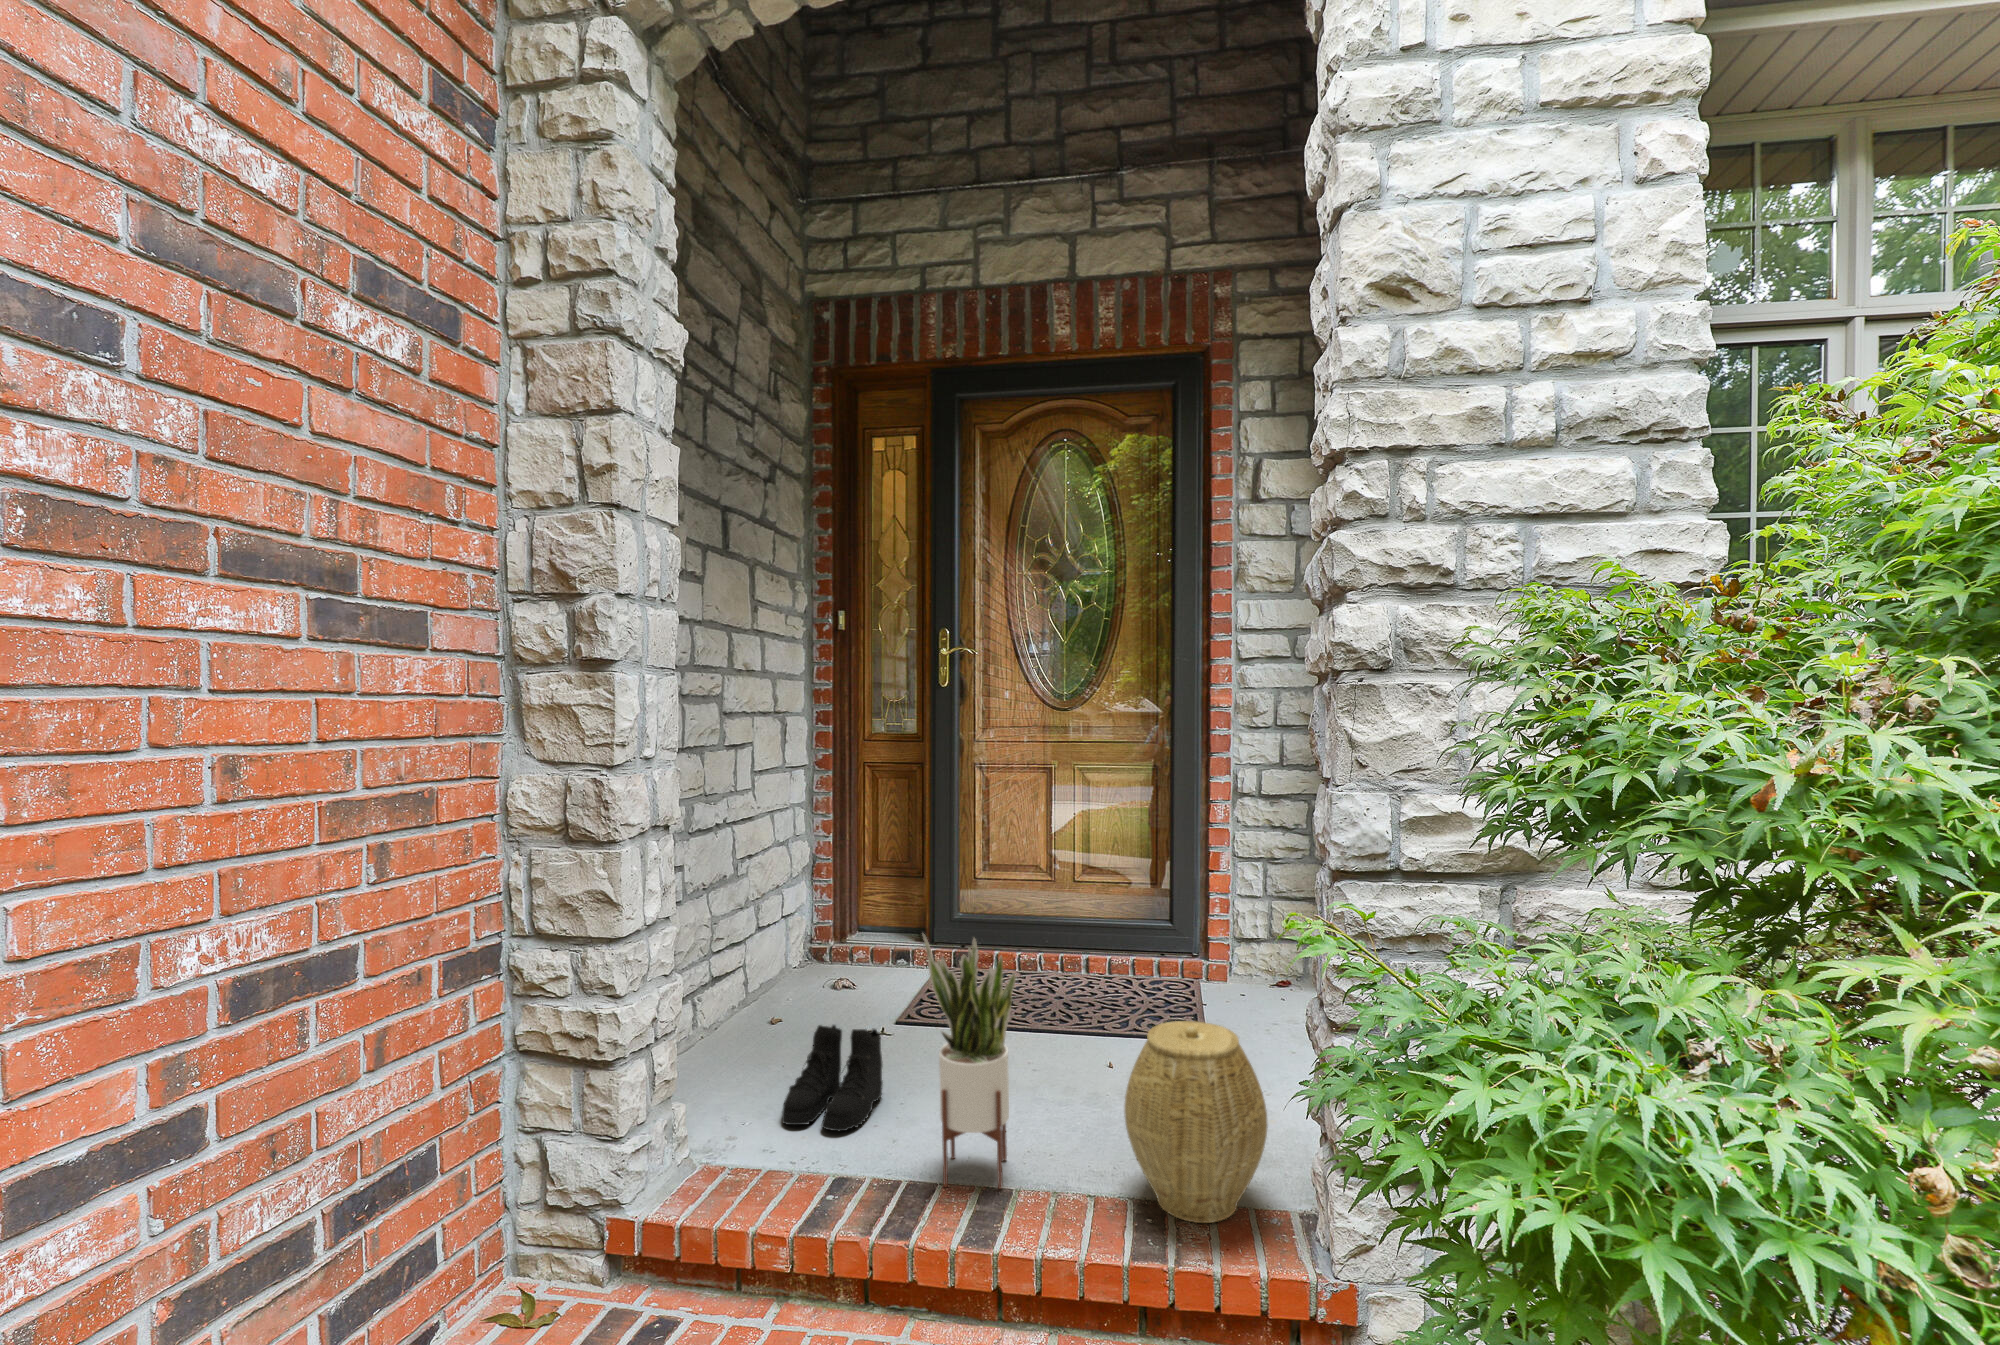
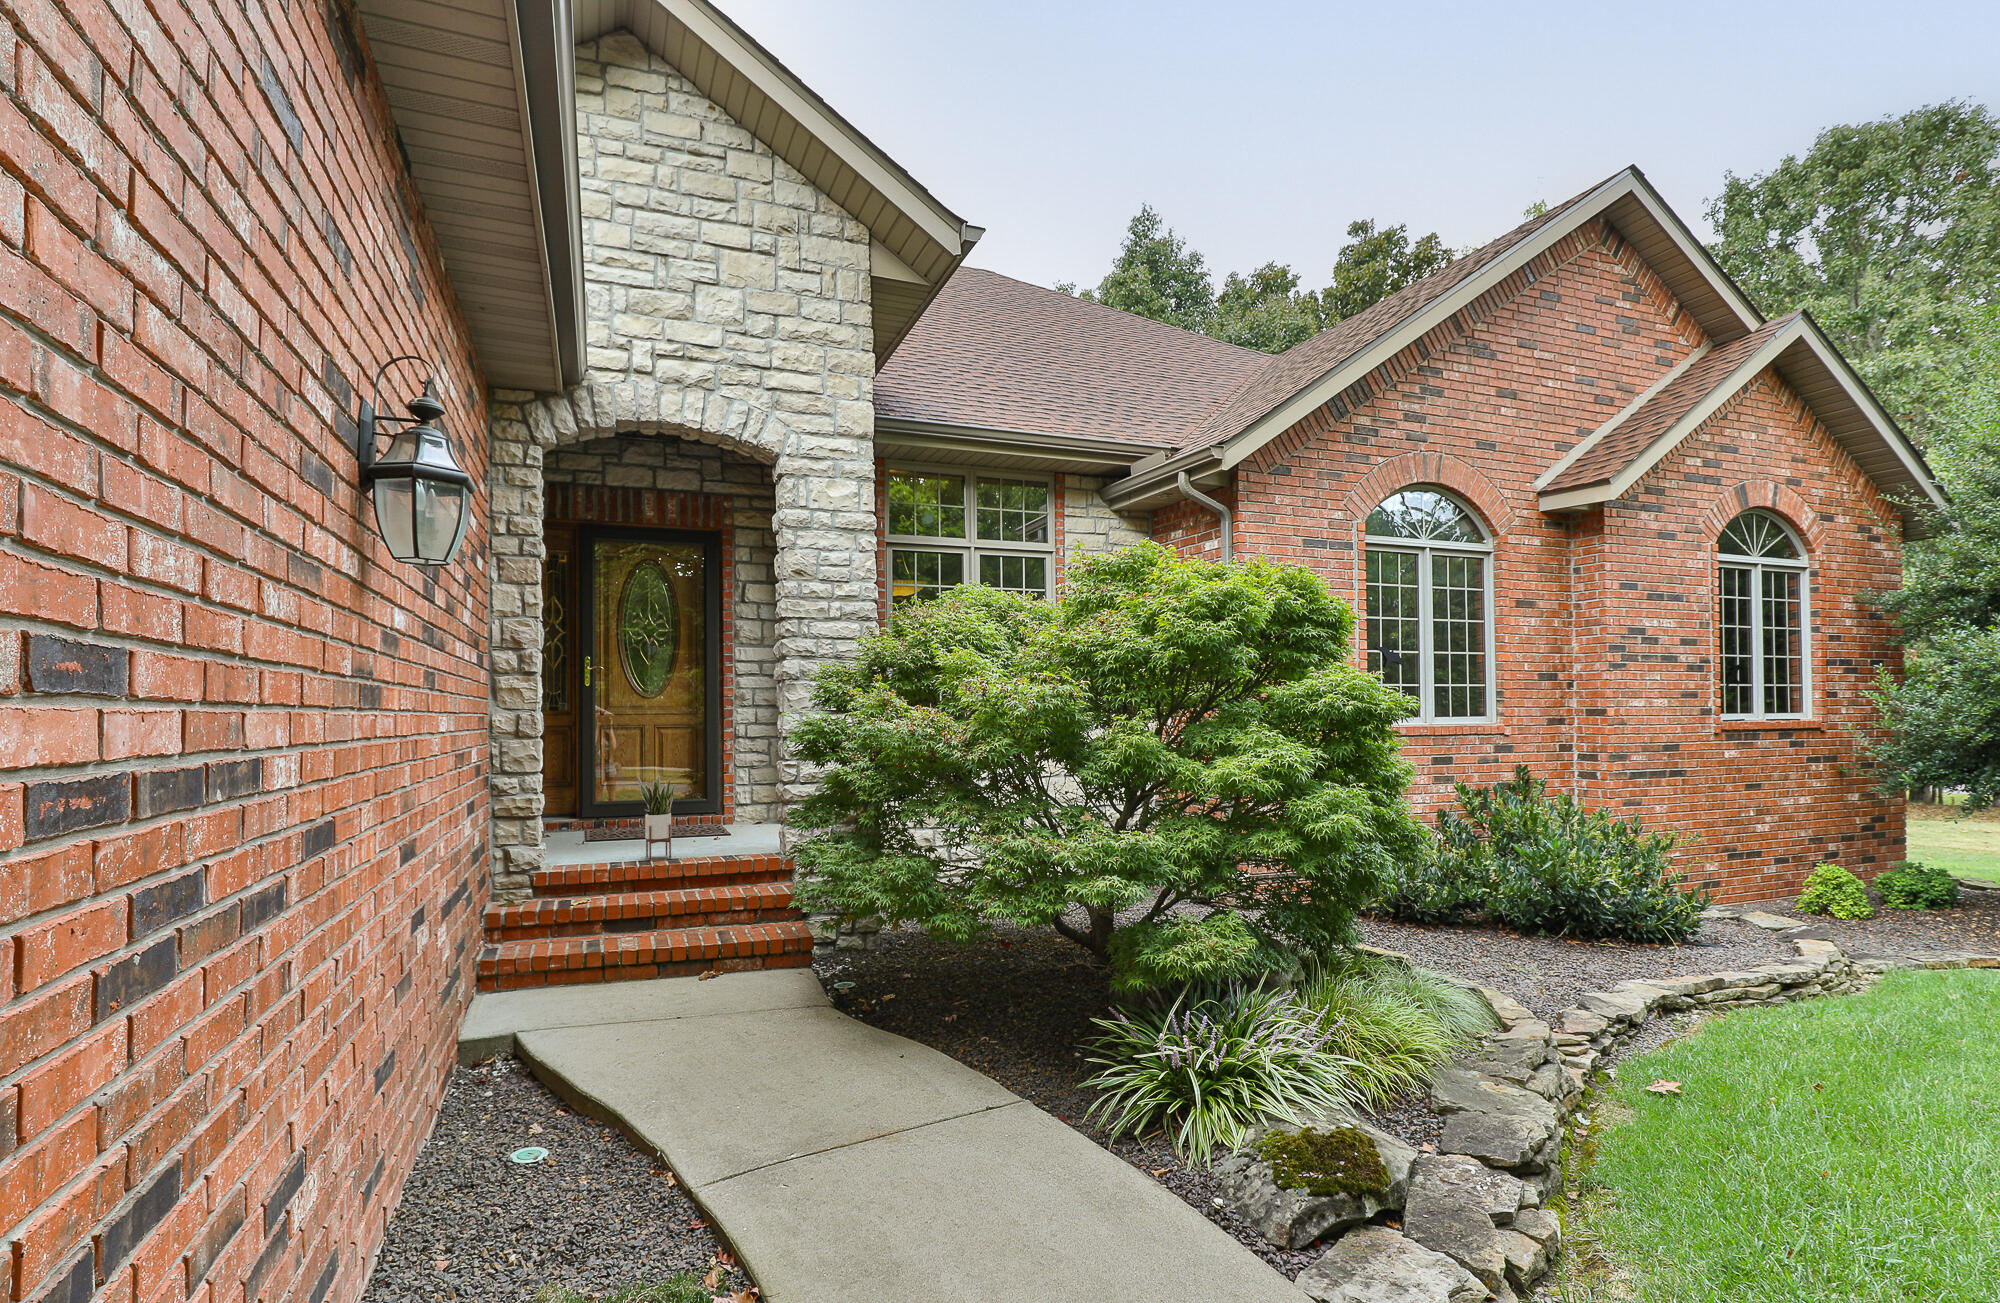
woven basket: present [1124,1021,1268,1223] -> none [713,797,761,856]
boots: present [782,1025,883,1131] -> none [568,824,604,859]

